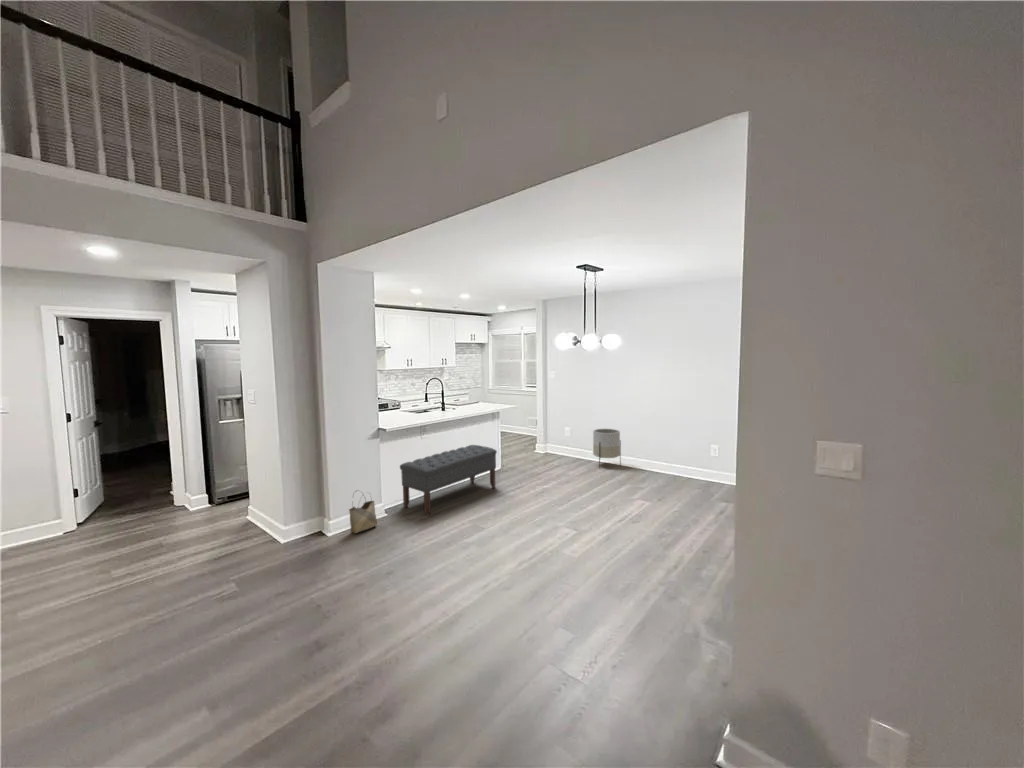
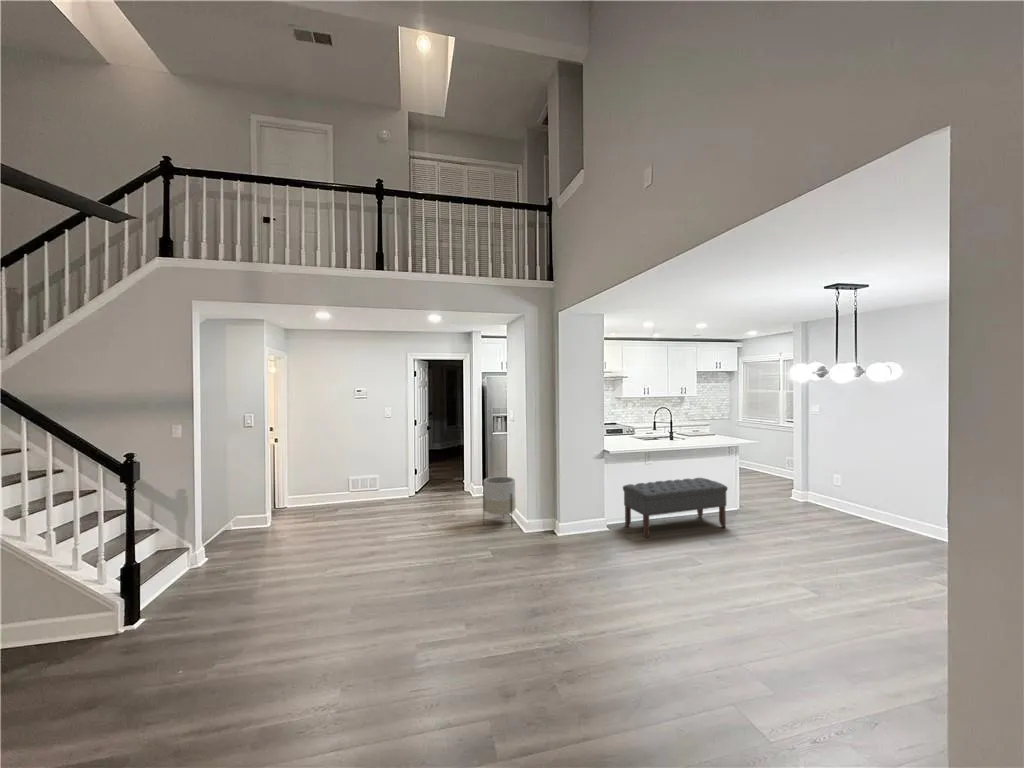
planter: present [593,429,621,467] -> present [483,476,516,517]
woven basket: present [349,501,377,533] -> none [575,501,599,539]

